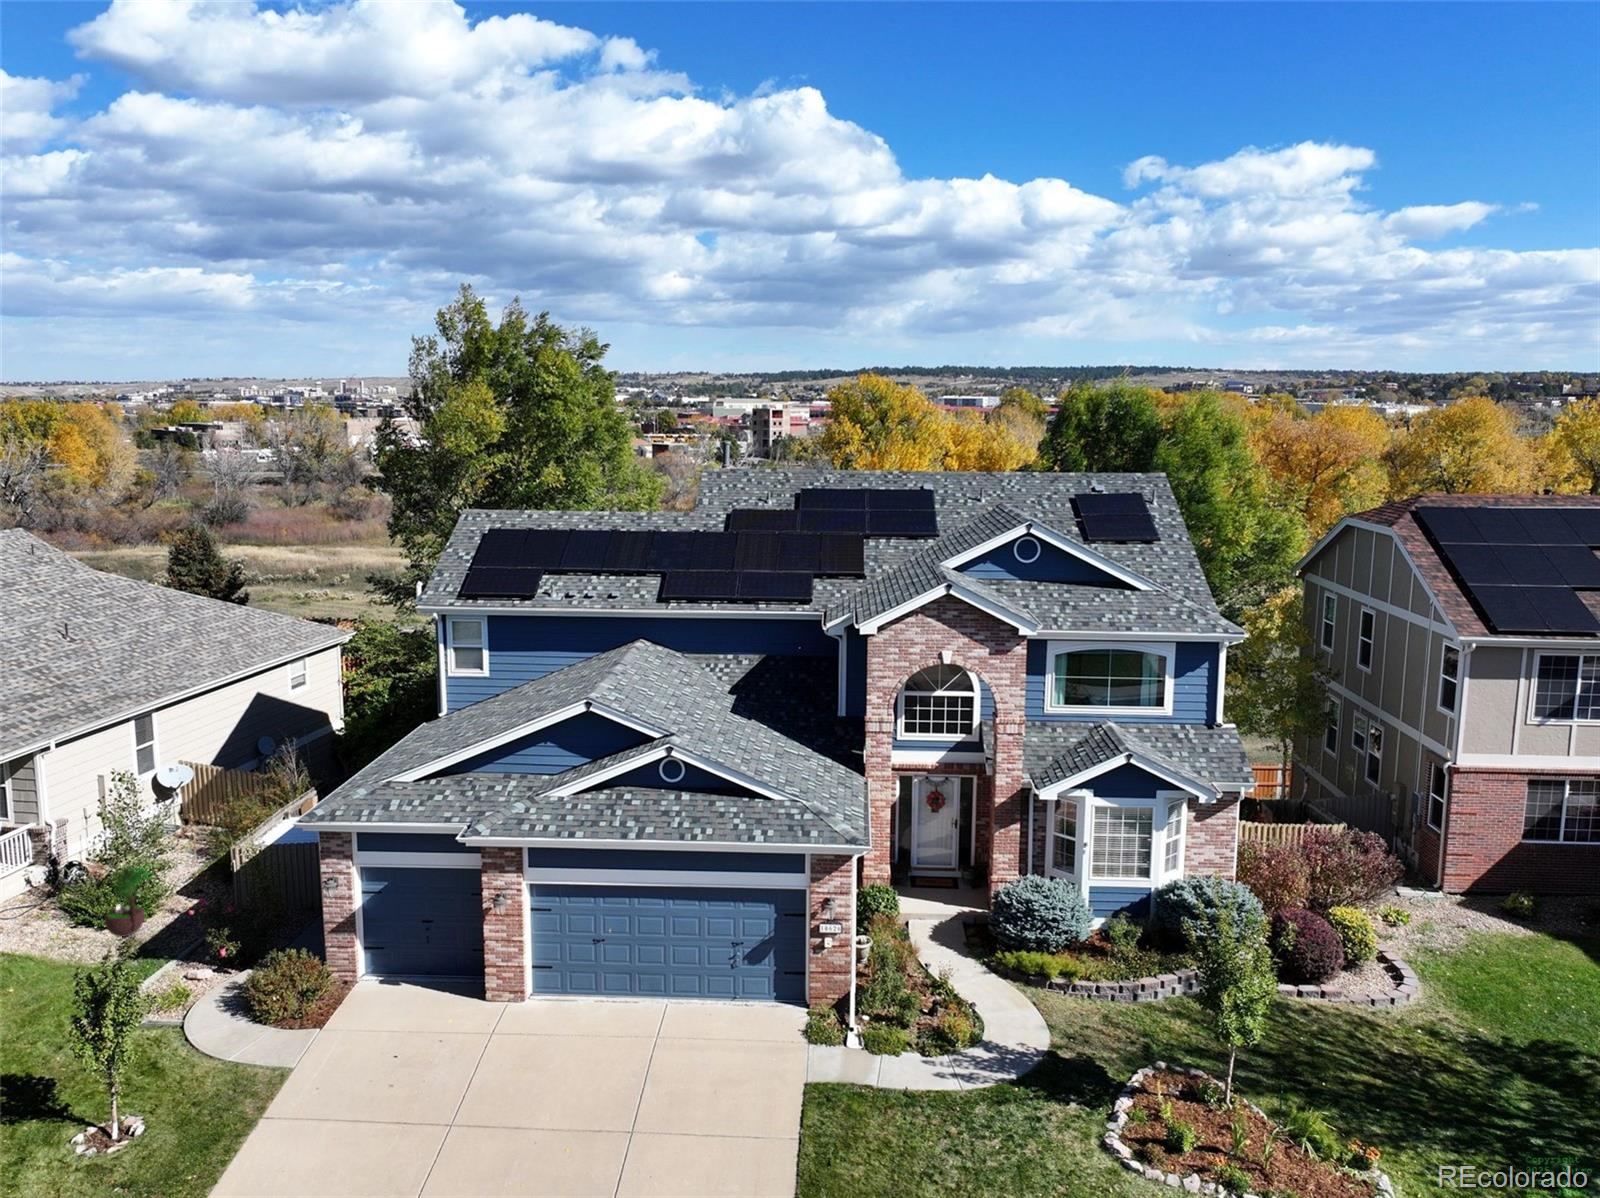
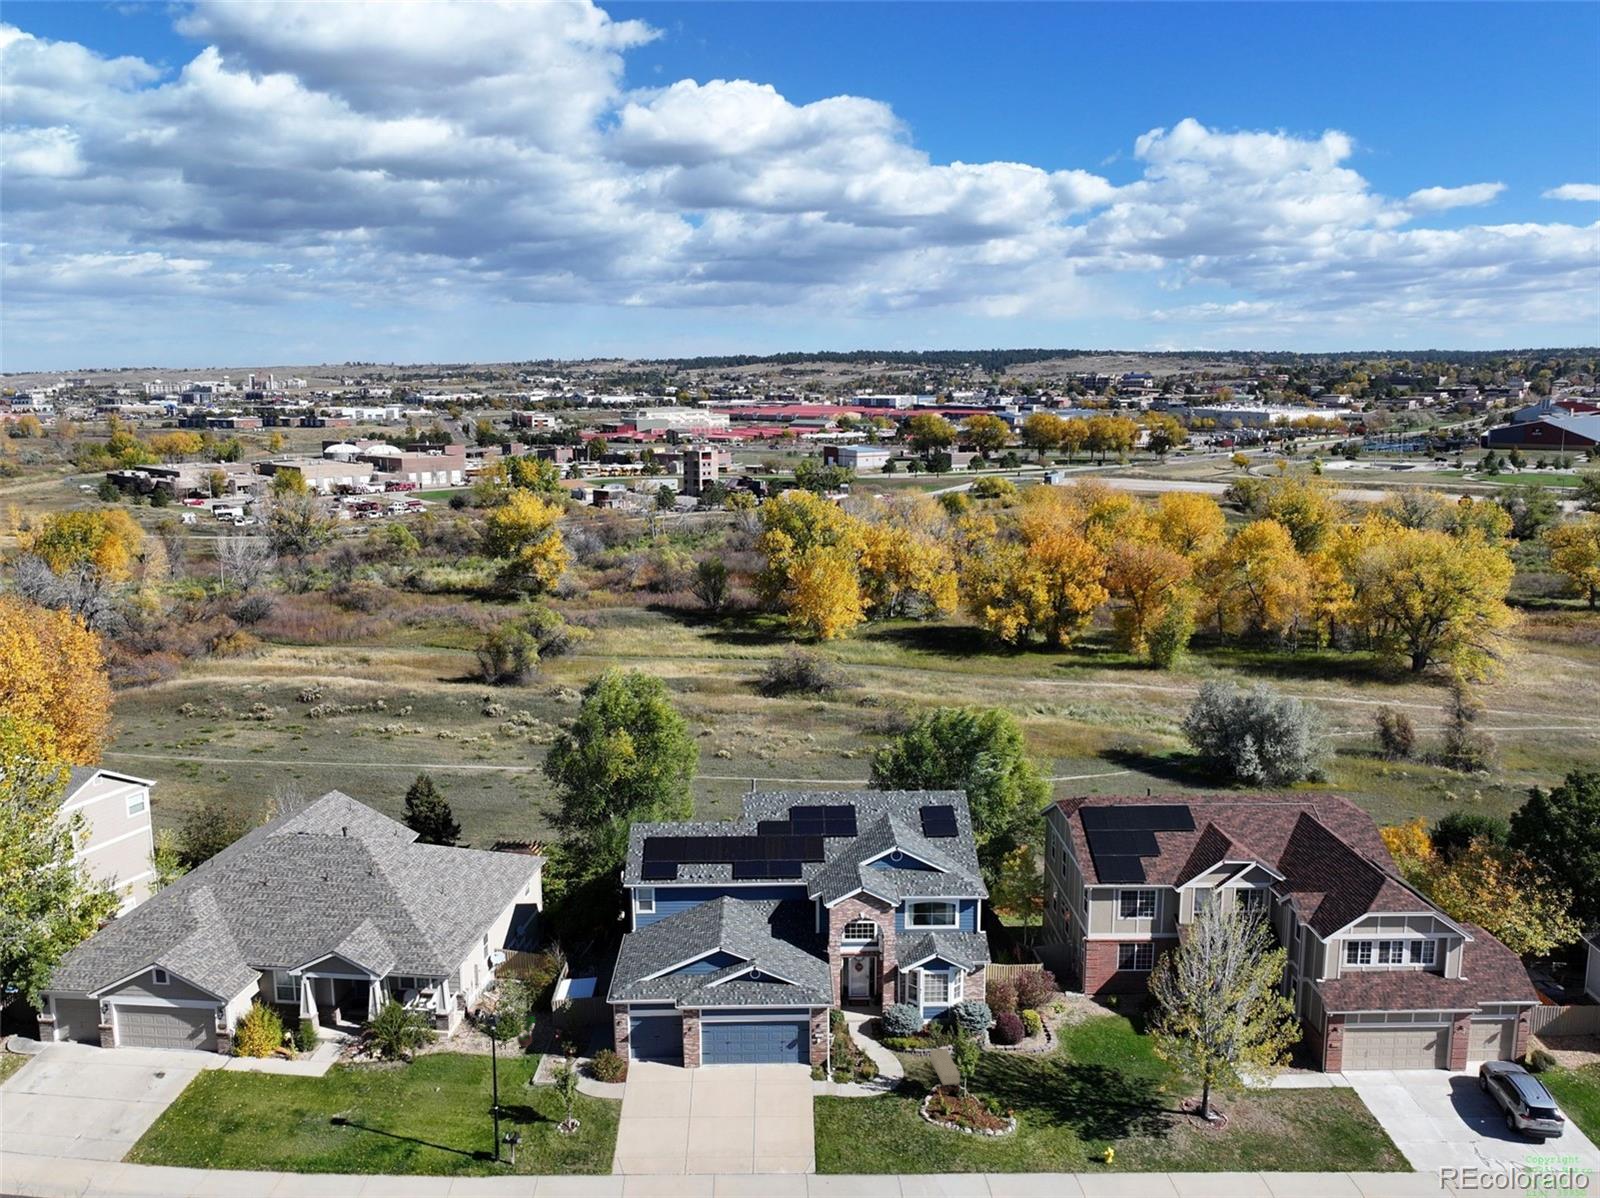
bench: none [1116,979,1212,1093] -> present [930,1049,960,1092]

